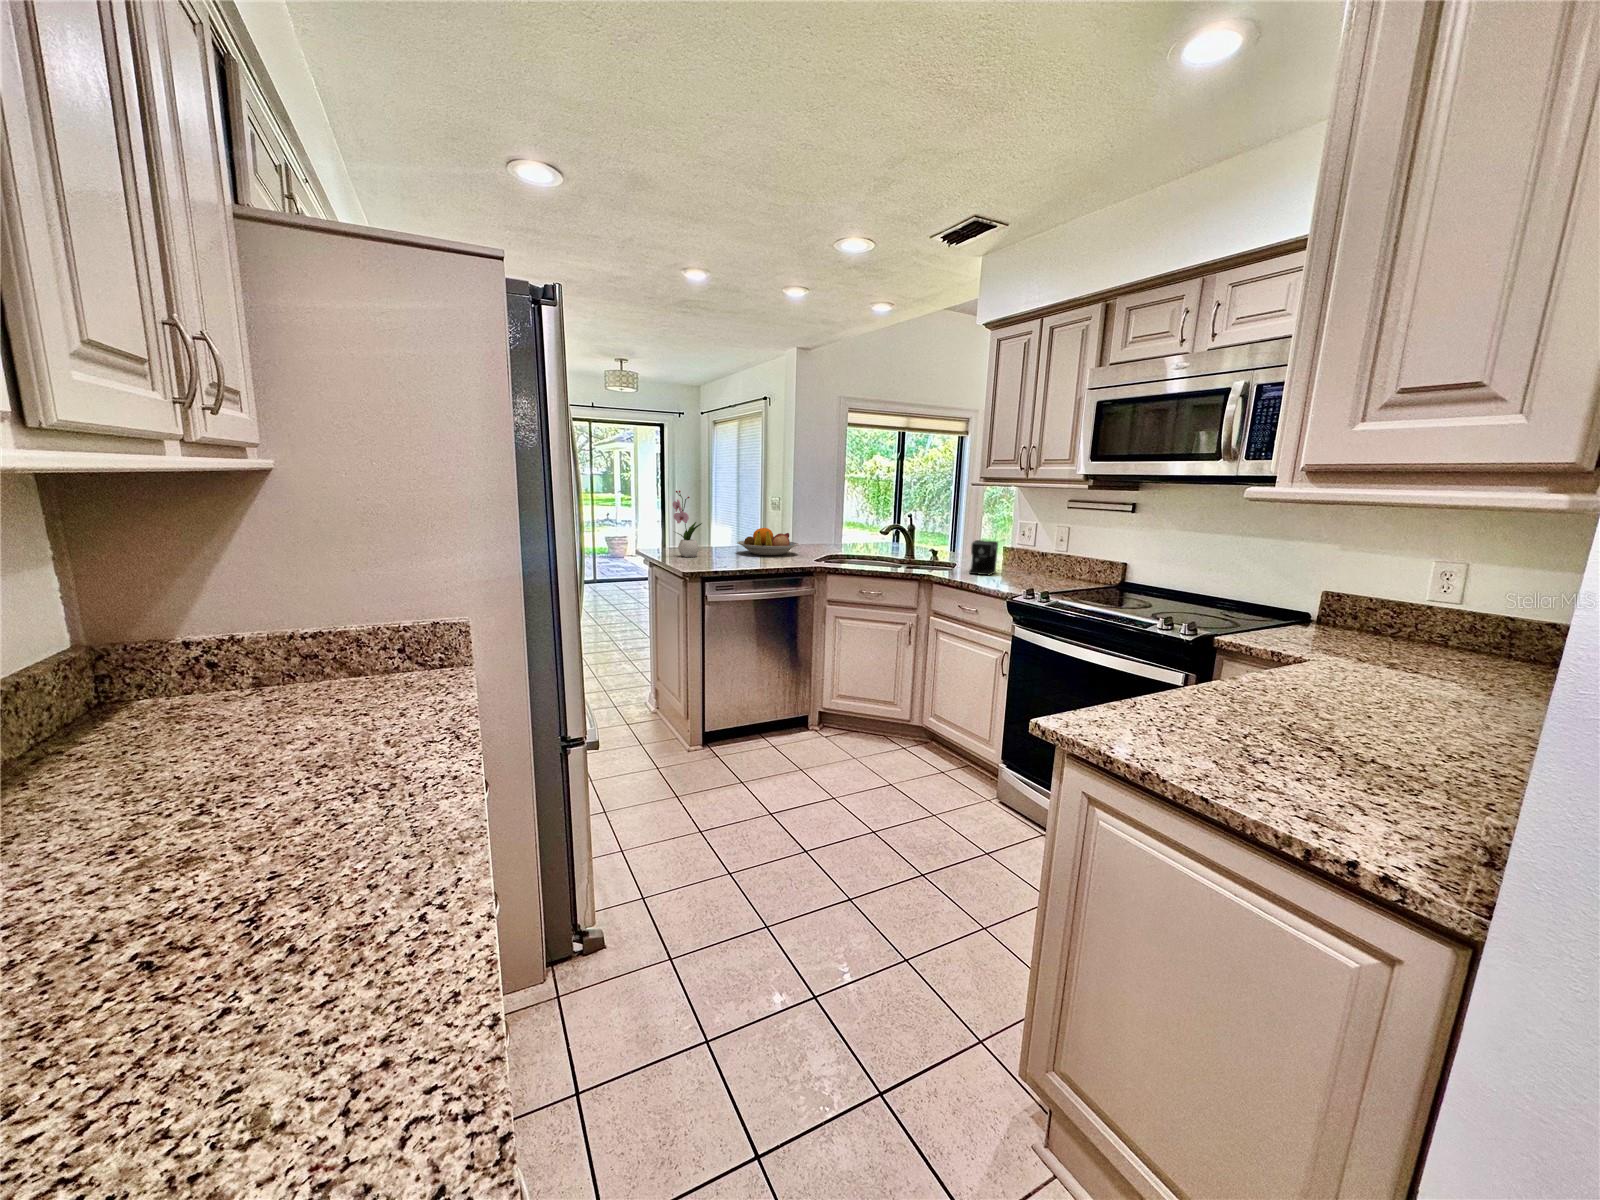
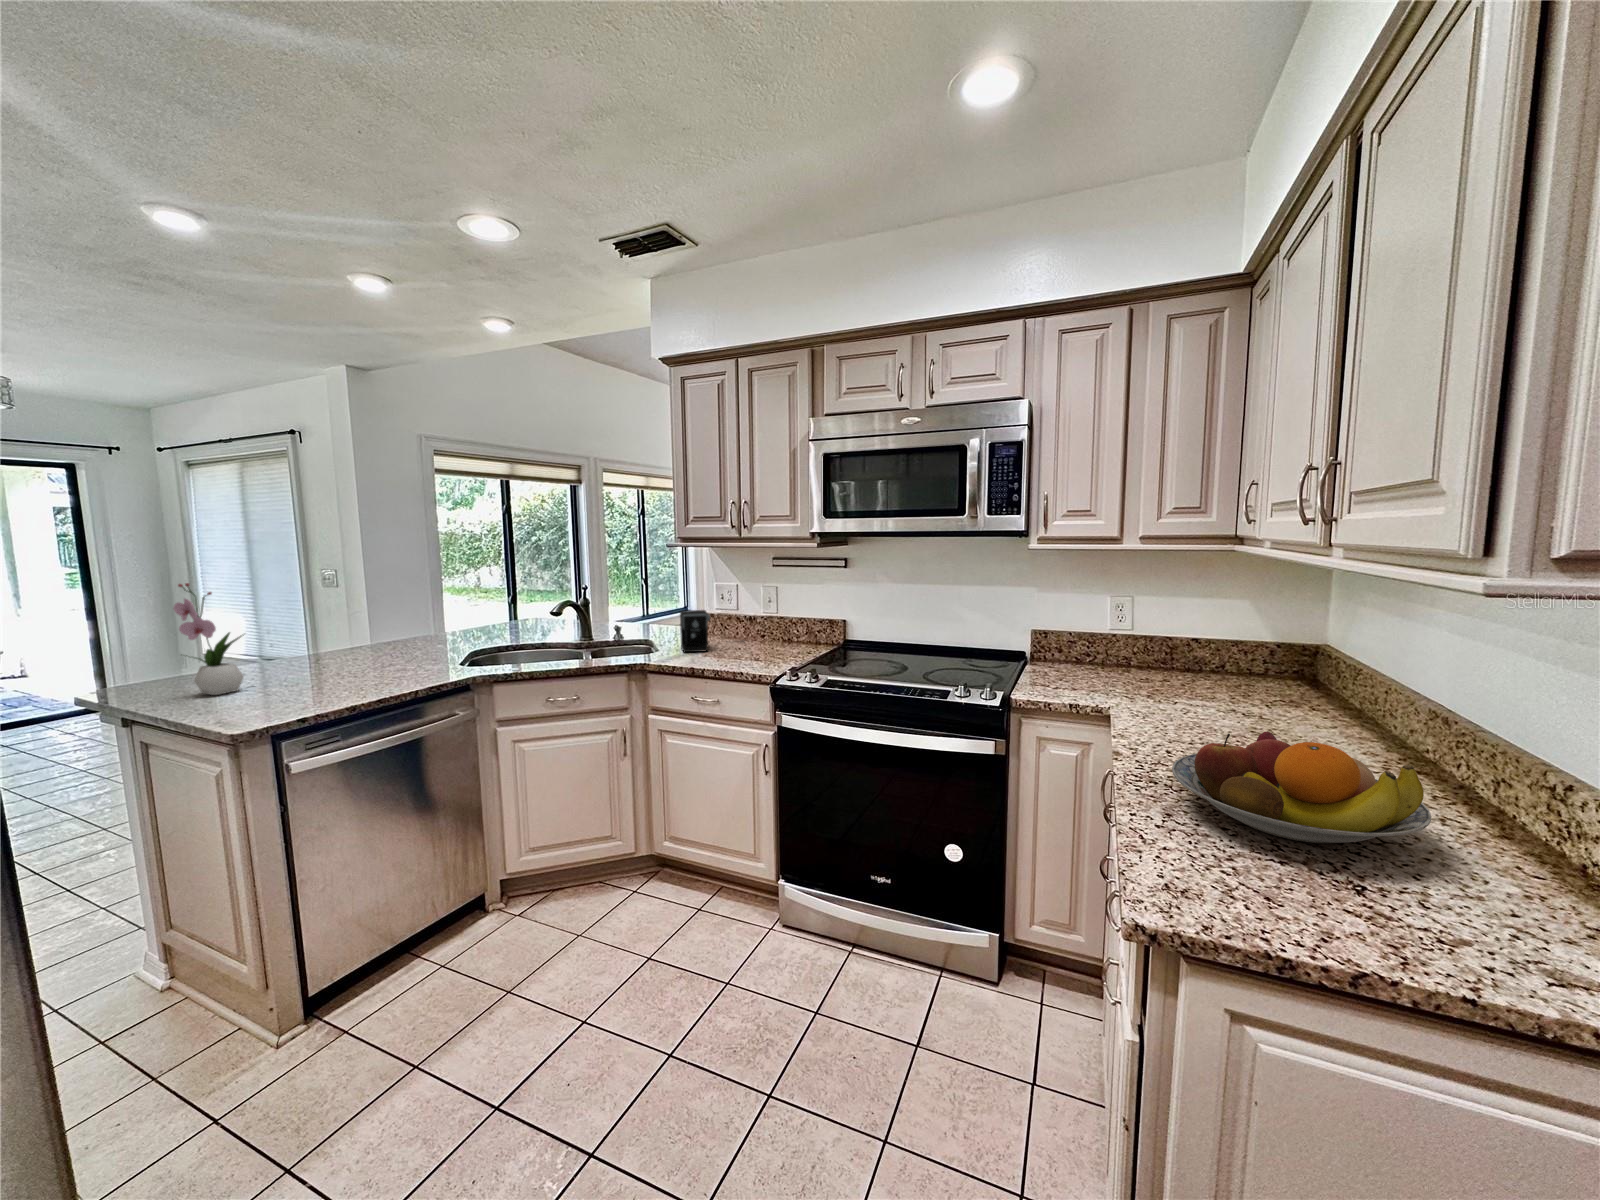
fruit bowl: present [737,528,798,555] -> present [1172,731,1431,843]

